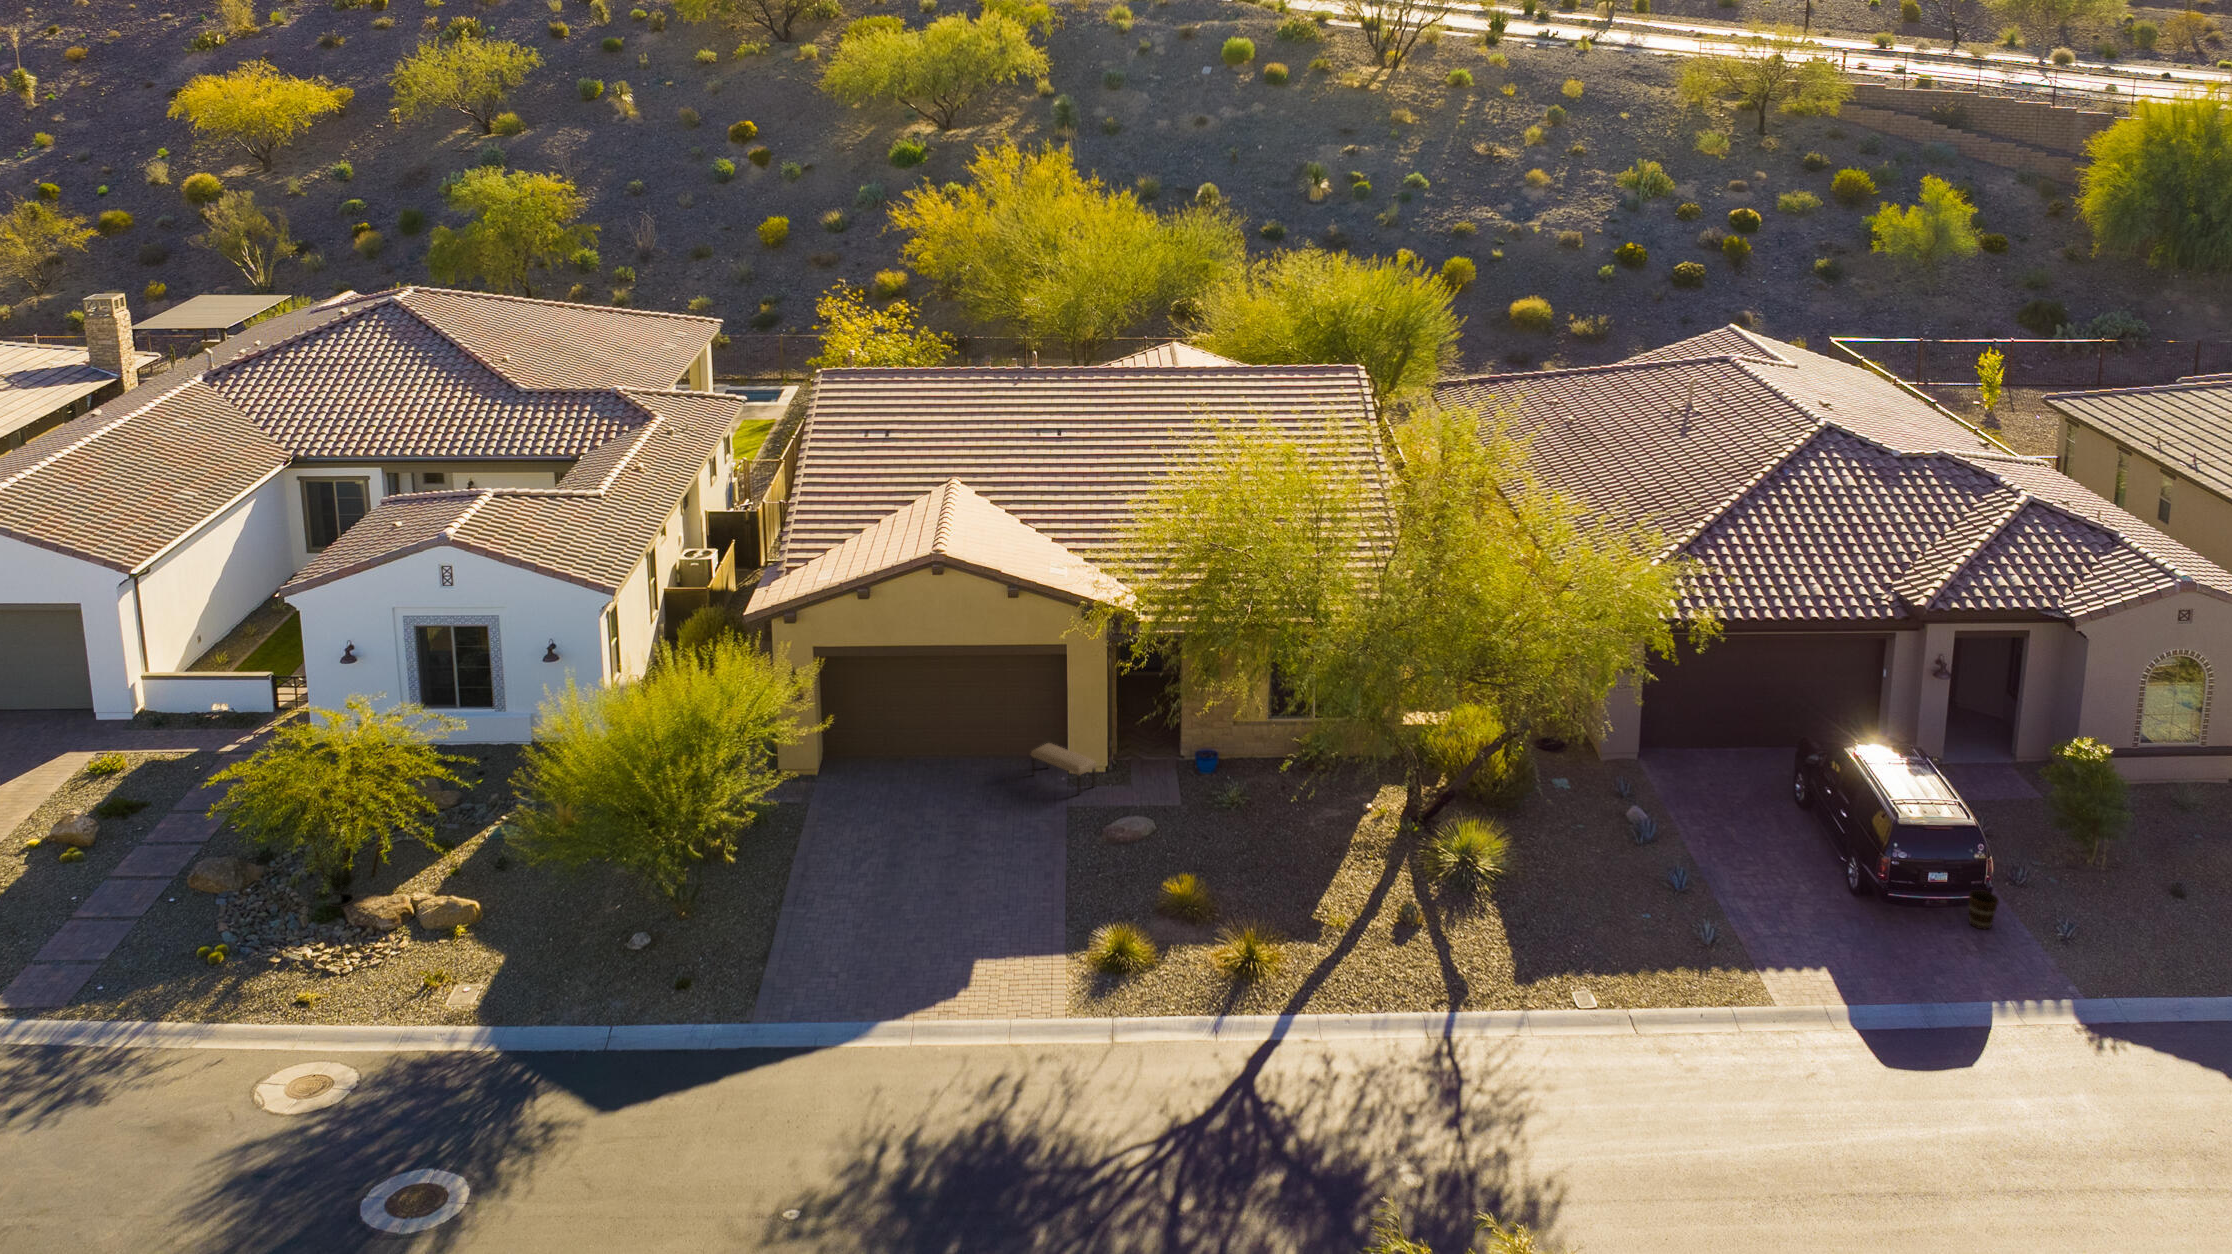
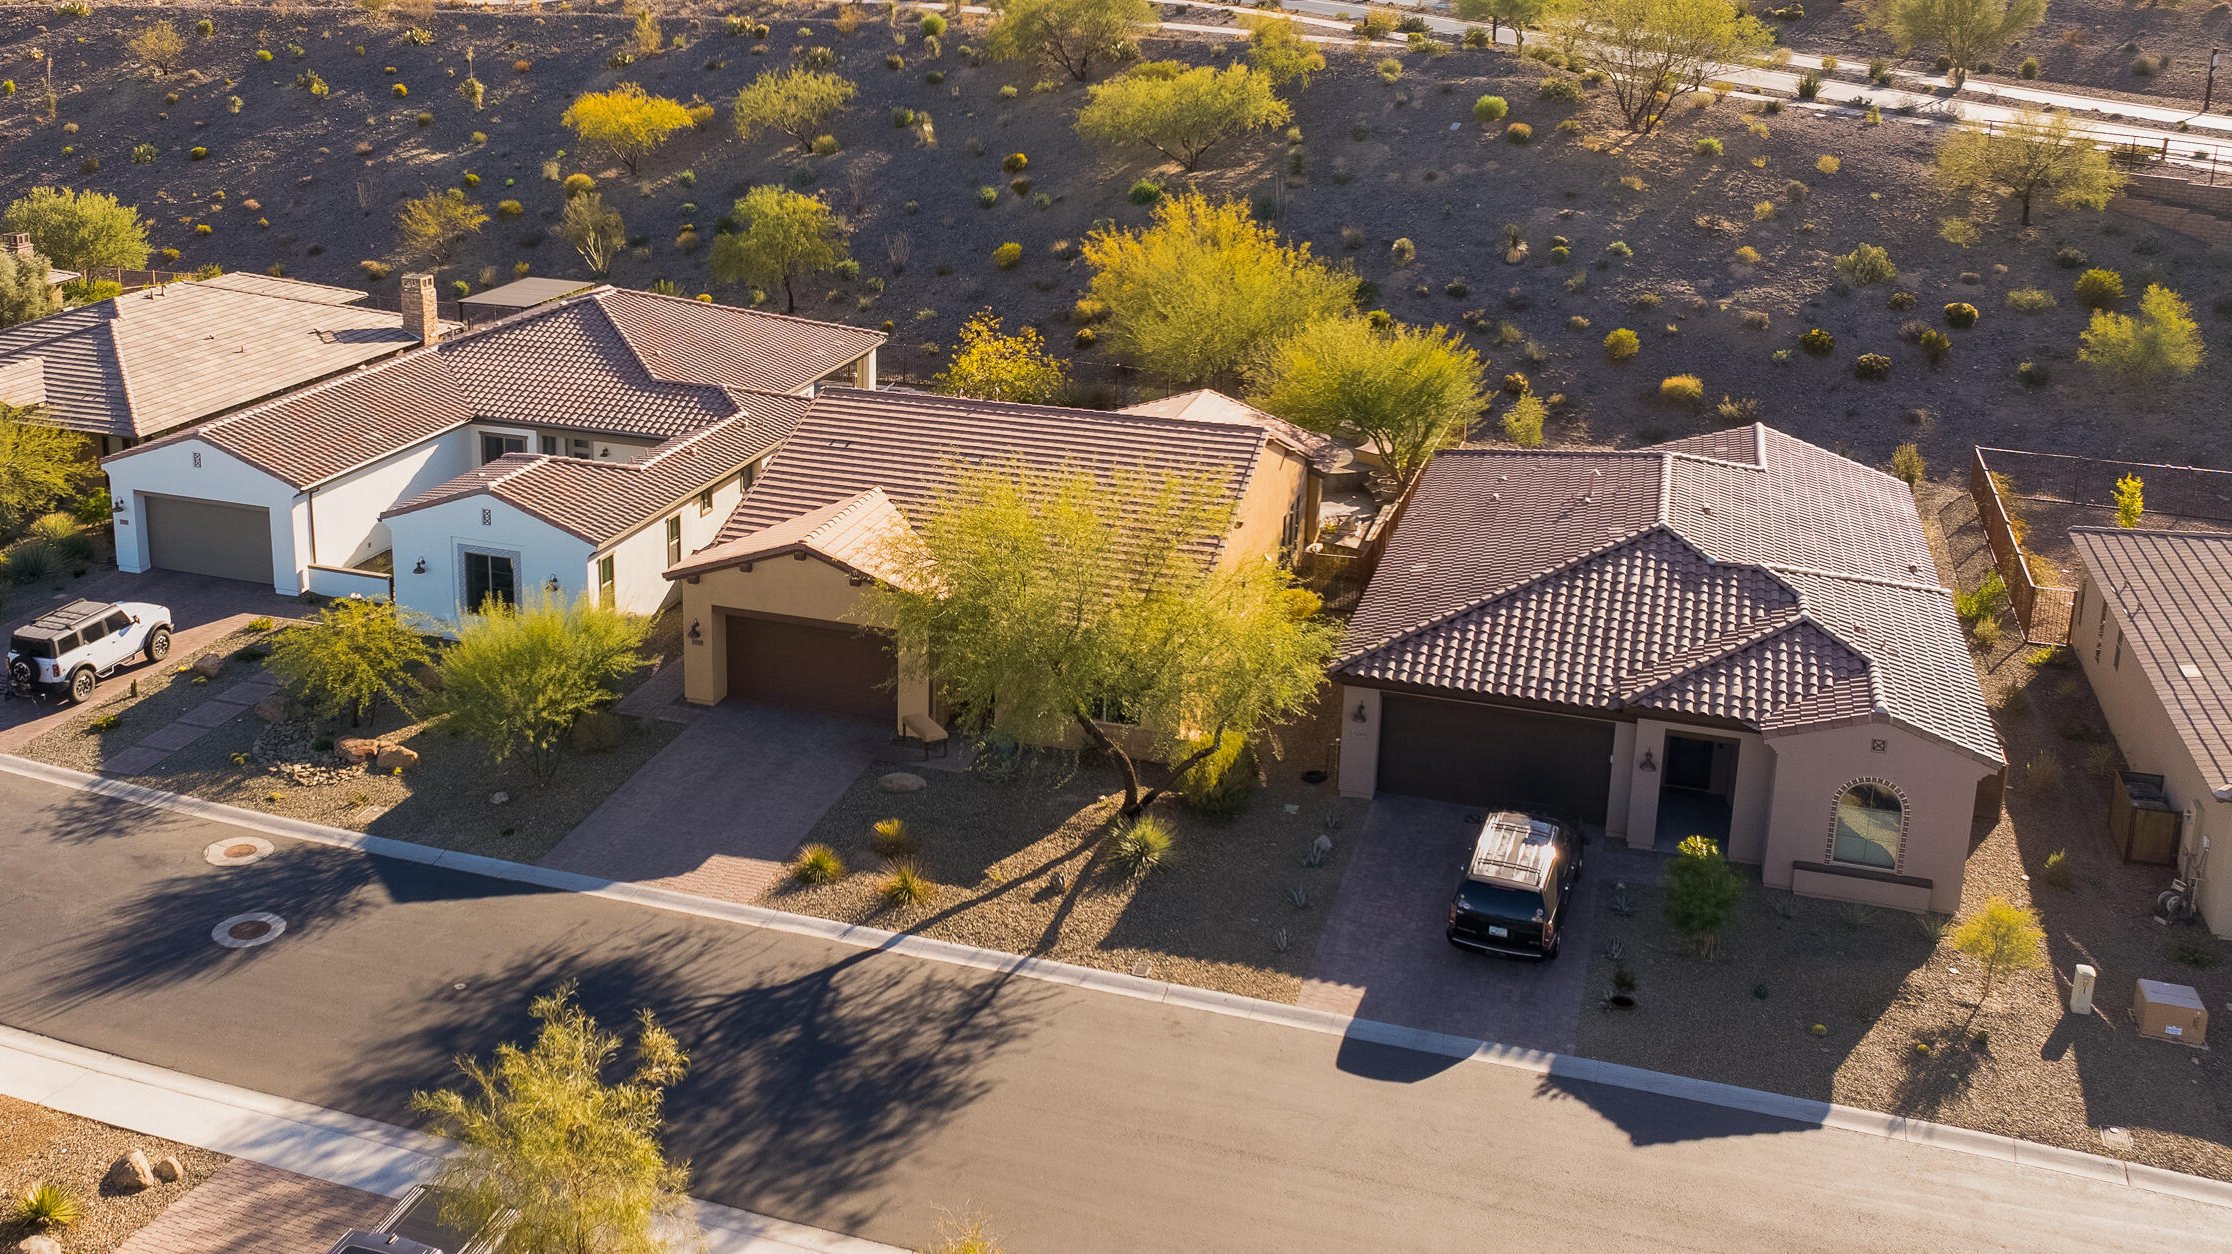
potted tree: present [327,866,355,907] -> present [1609,964,1639,1010]
bucket: present [1969,890,1999,929] -> none [1667,975,1697,1017]

